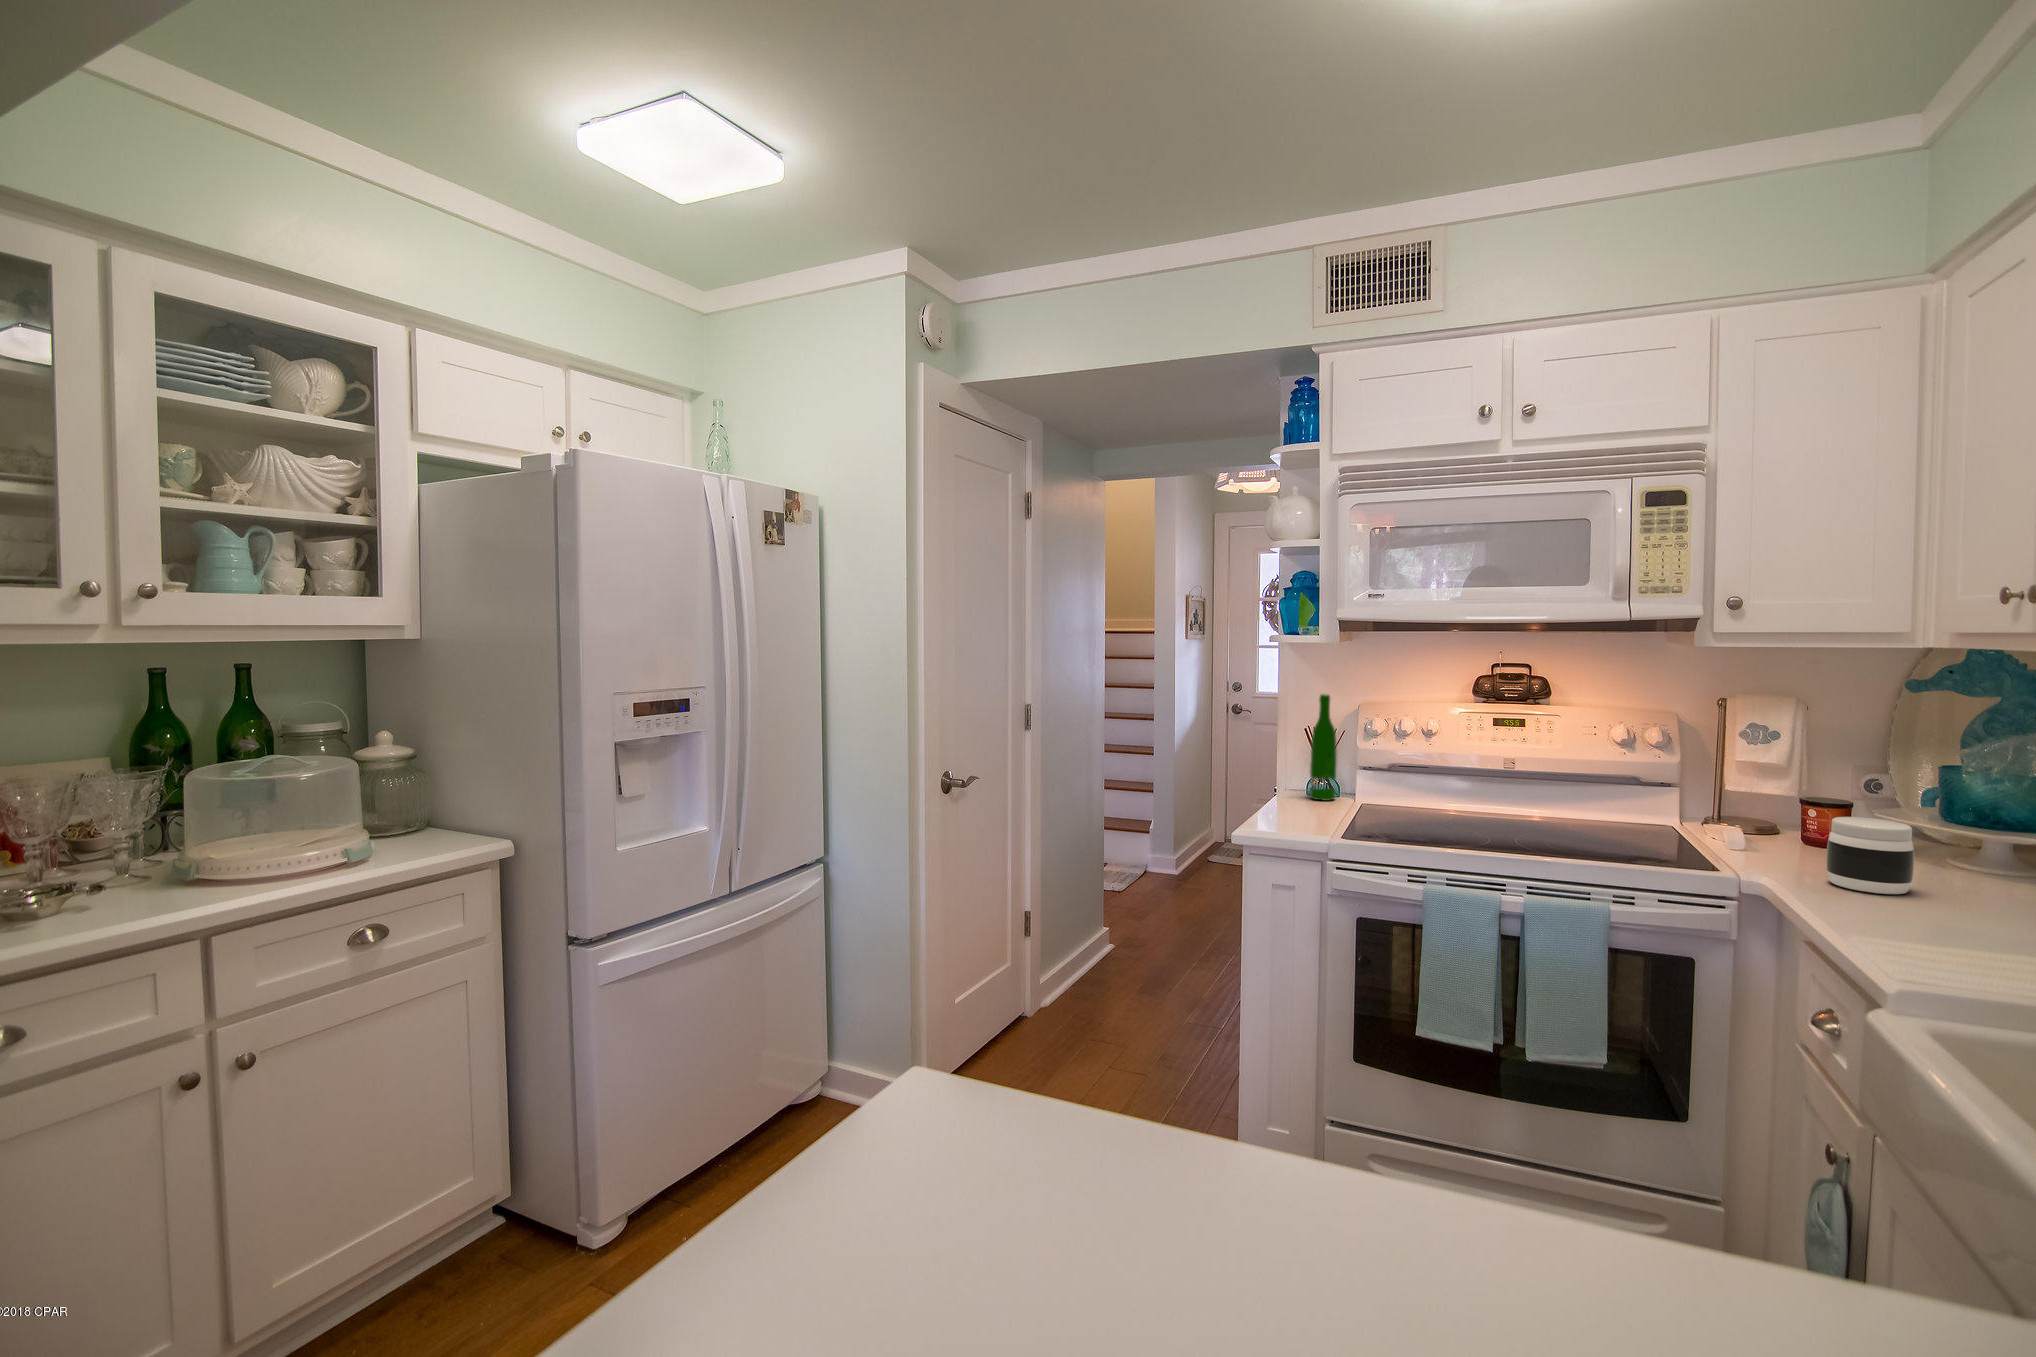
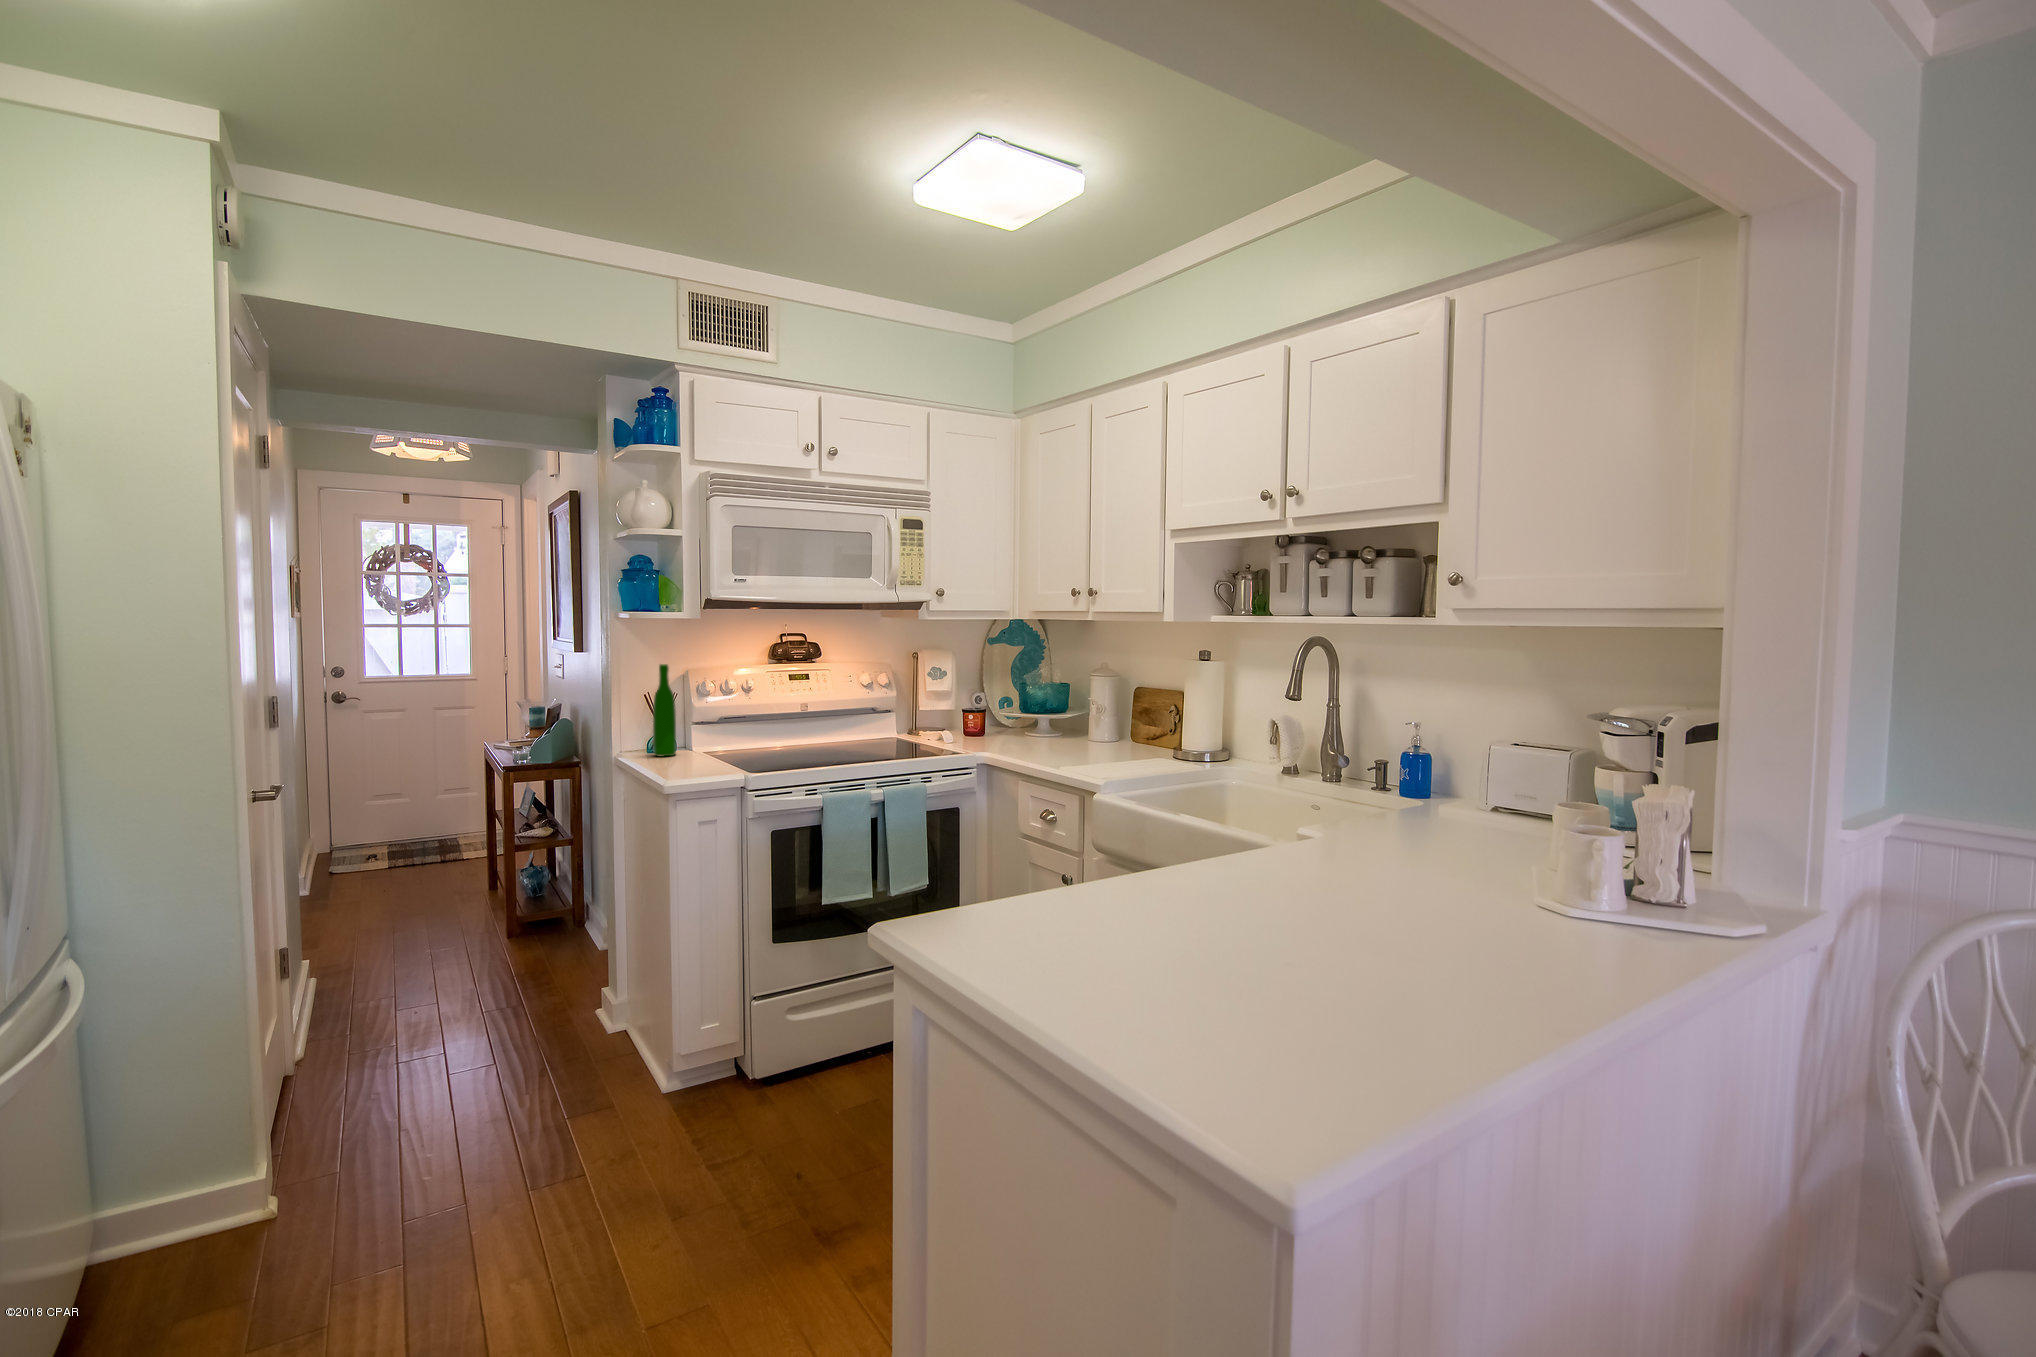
jar: present [1826,817,1914,894] -> none [1004,712,1038,751]

